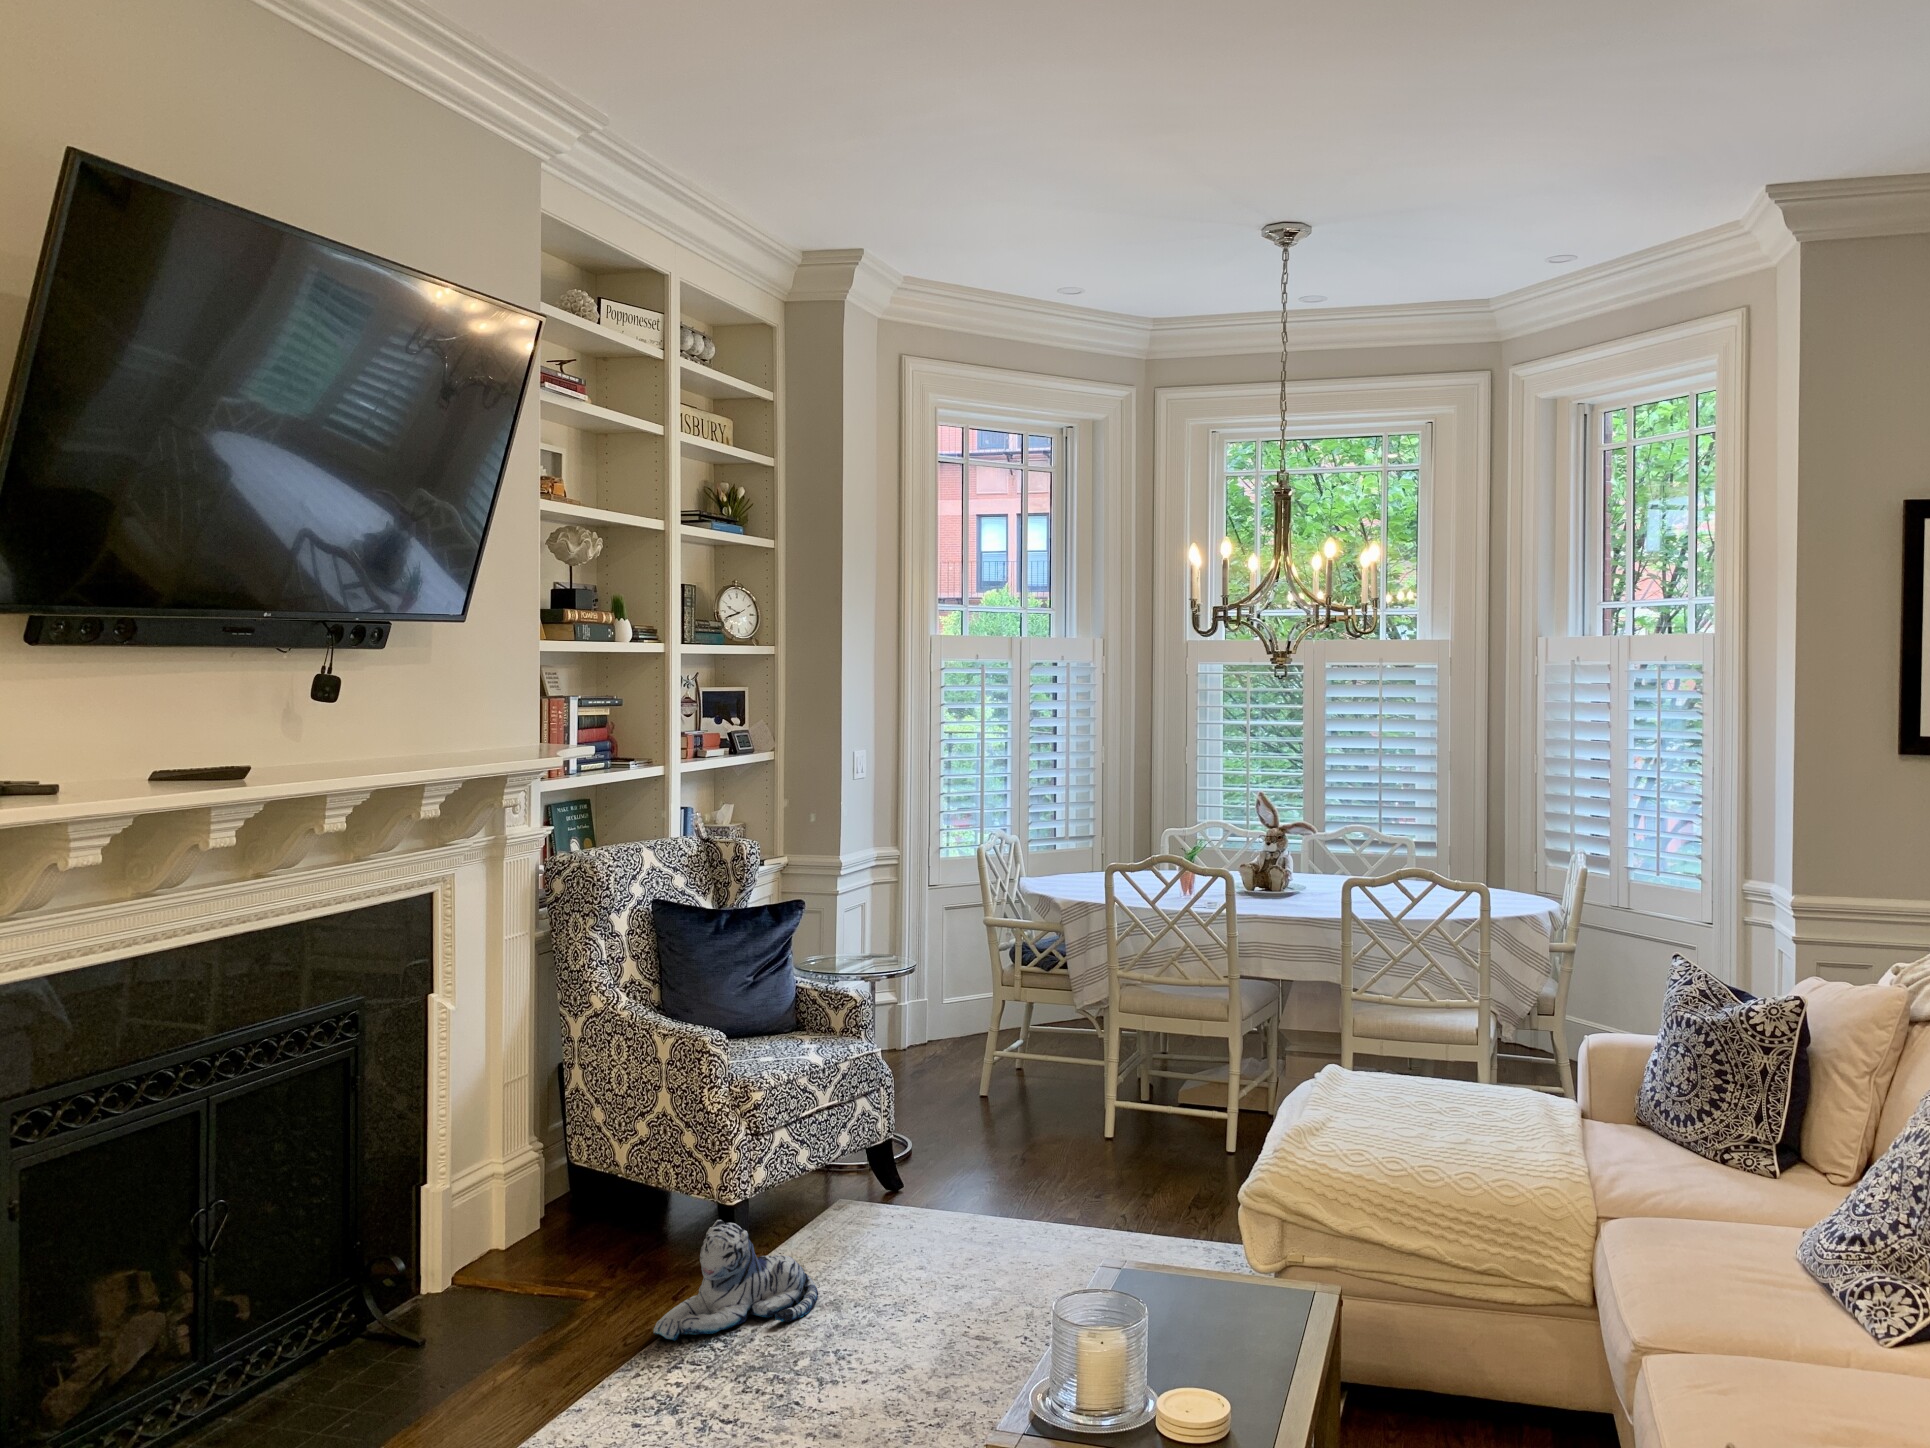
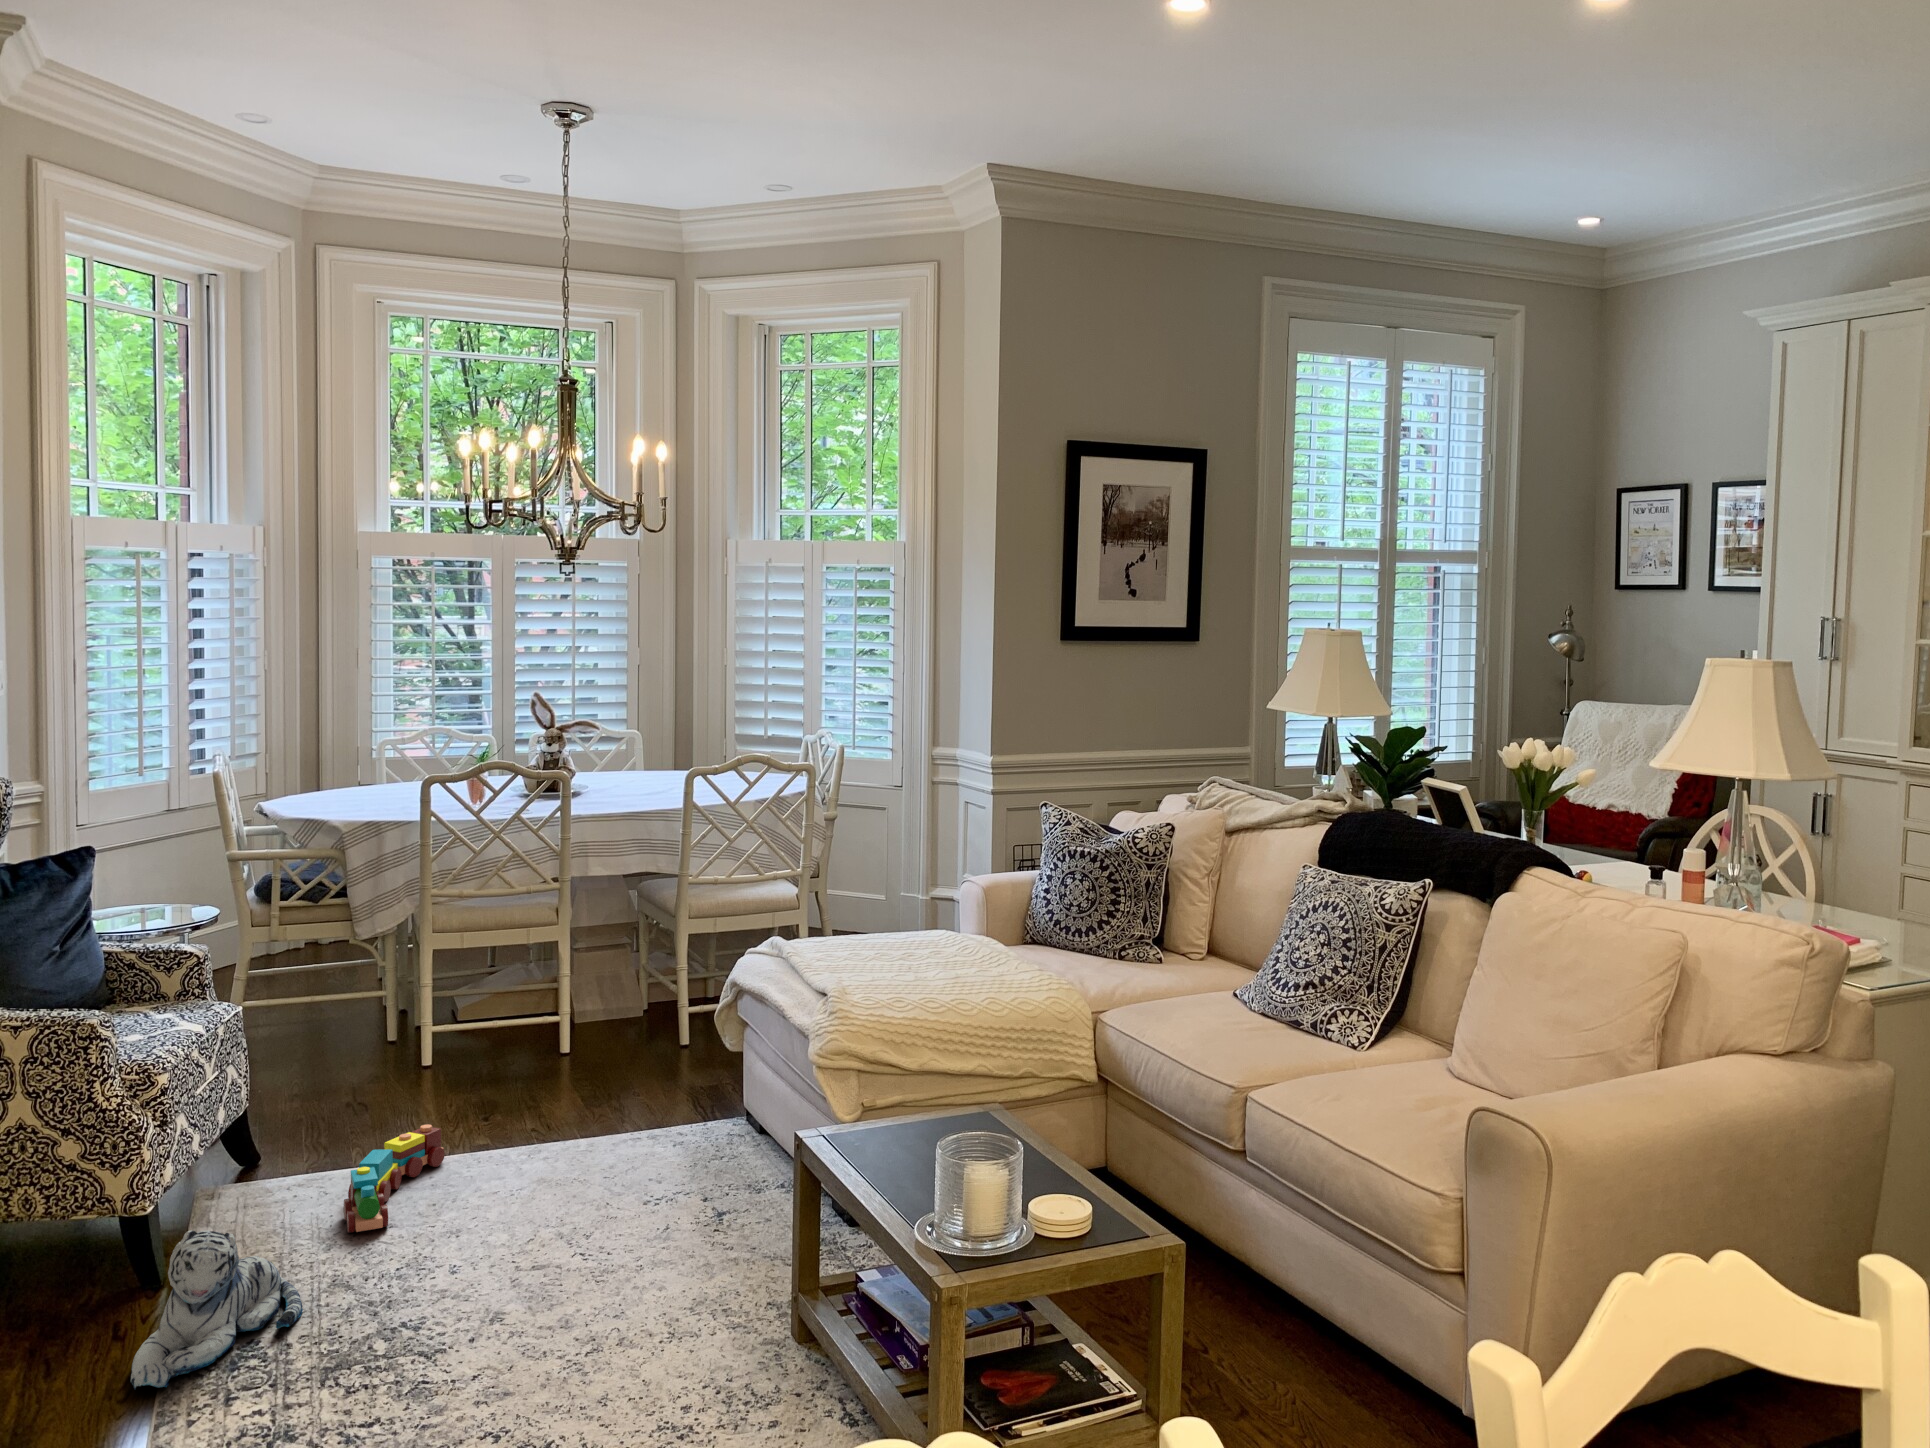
toy train: none [899,1183,1027,1263] -> present [344,1124,444,1233]

